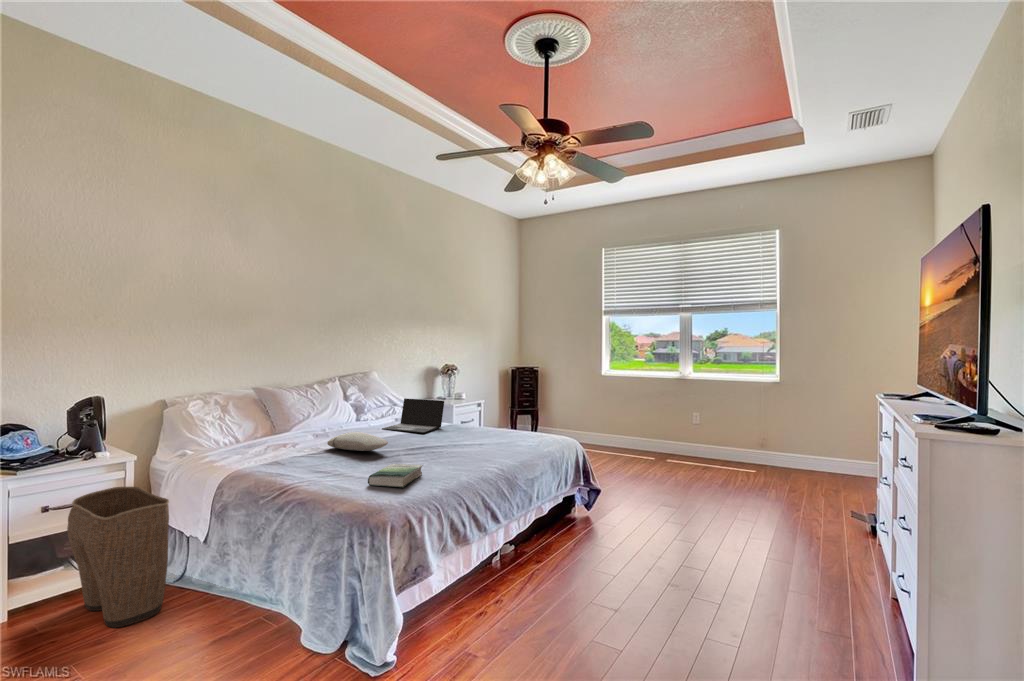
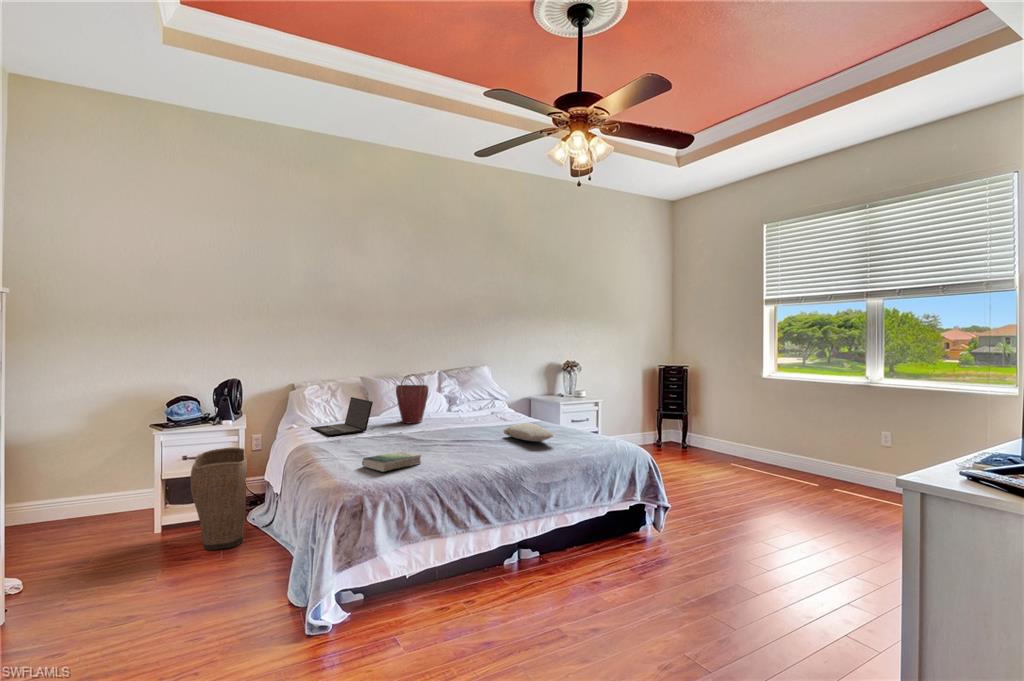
handbag: none [314,382,352,436] -> present [396,374,428,423]
laptop: present [382,398,444,433] -> present [311,397,373,435]
pillow: present [327,432,388,451] -> present [504,423,553,441]

